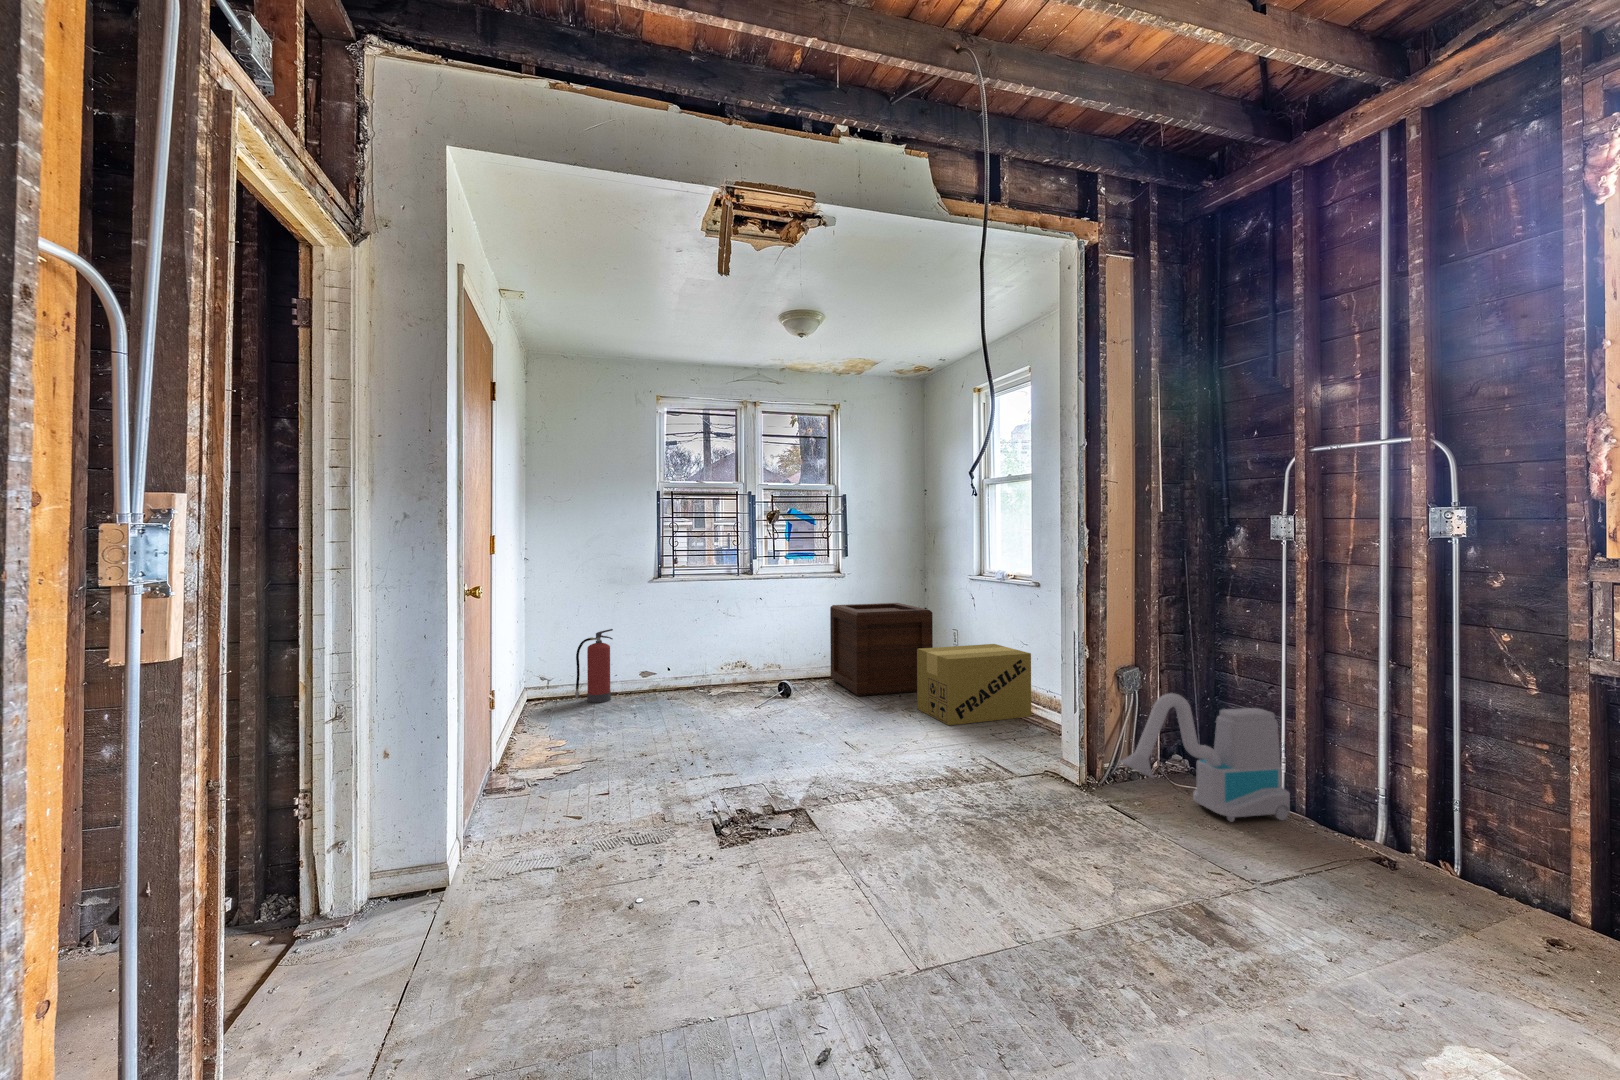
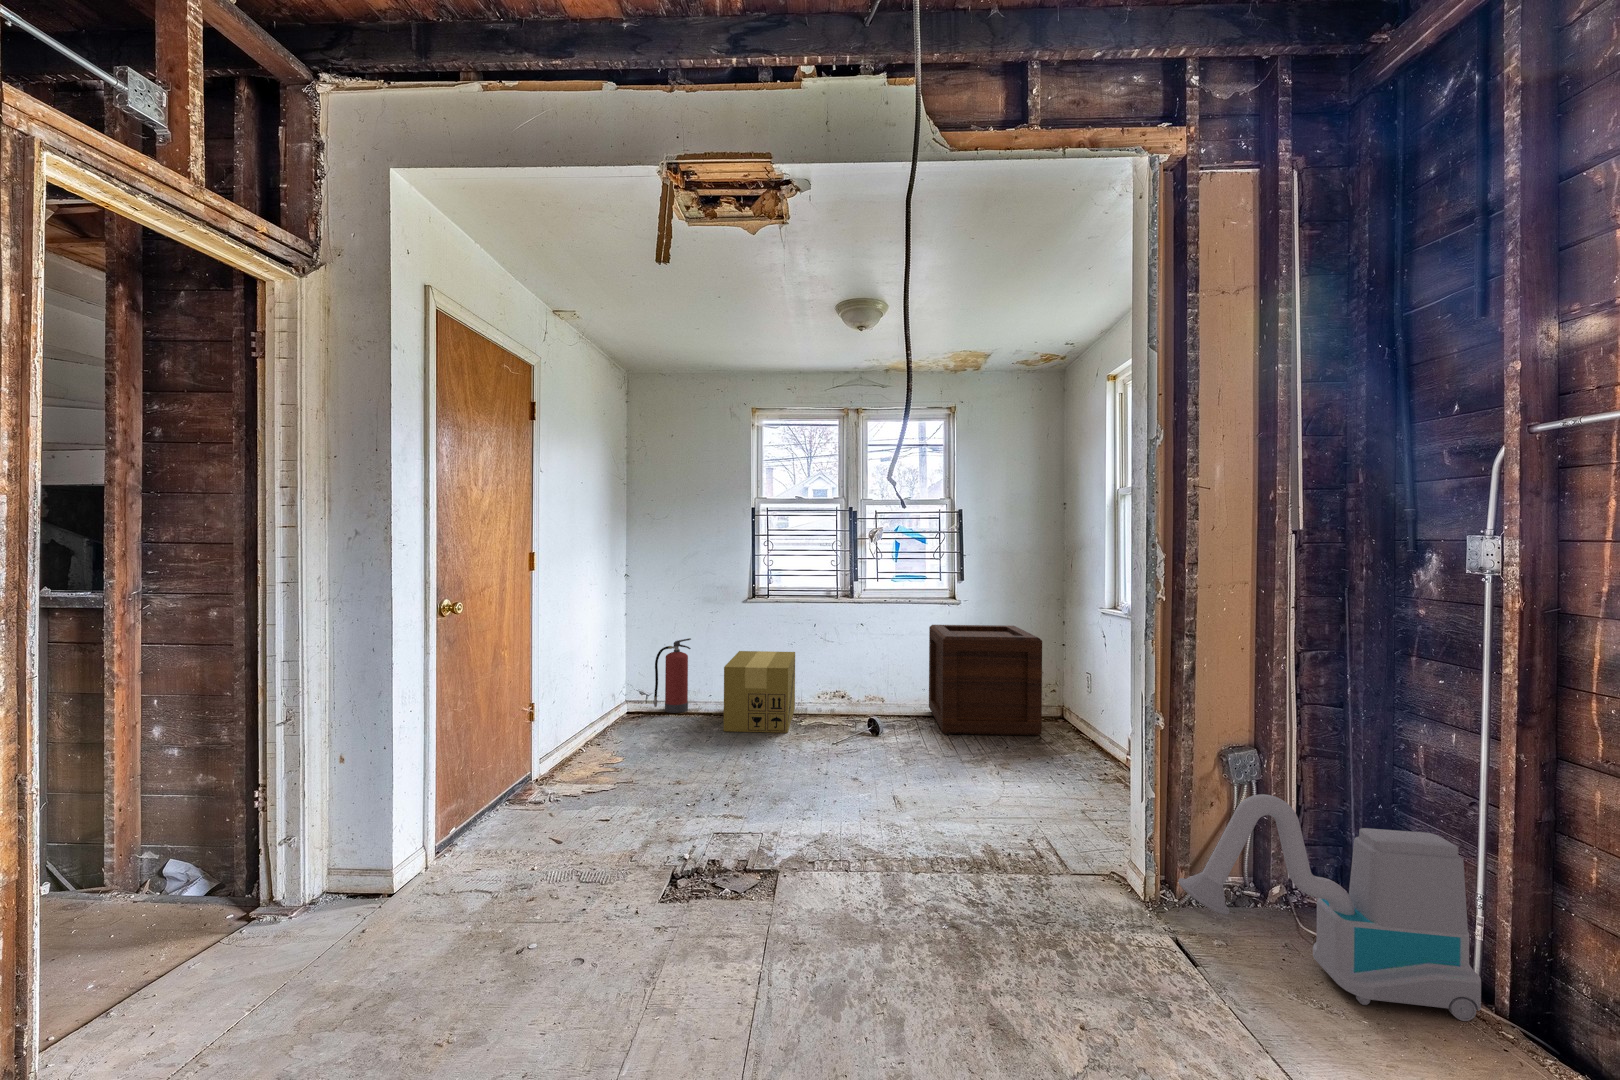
cardboard box: present [917,644,1031,725] -> present [724,651,795,733]

